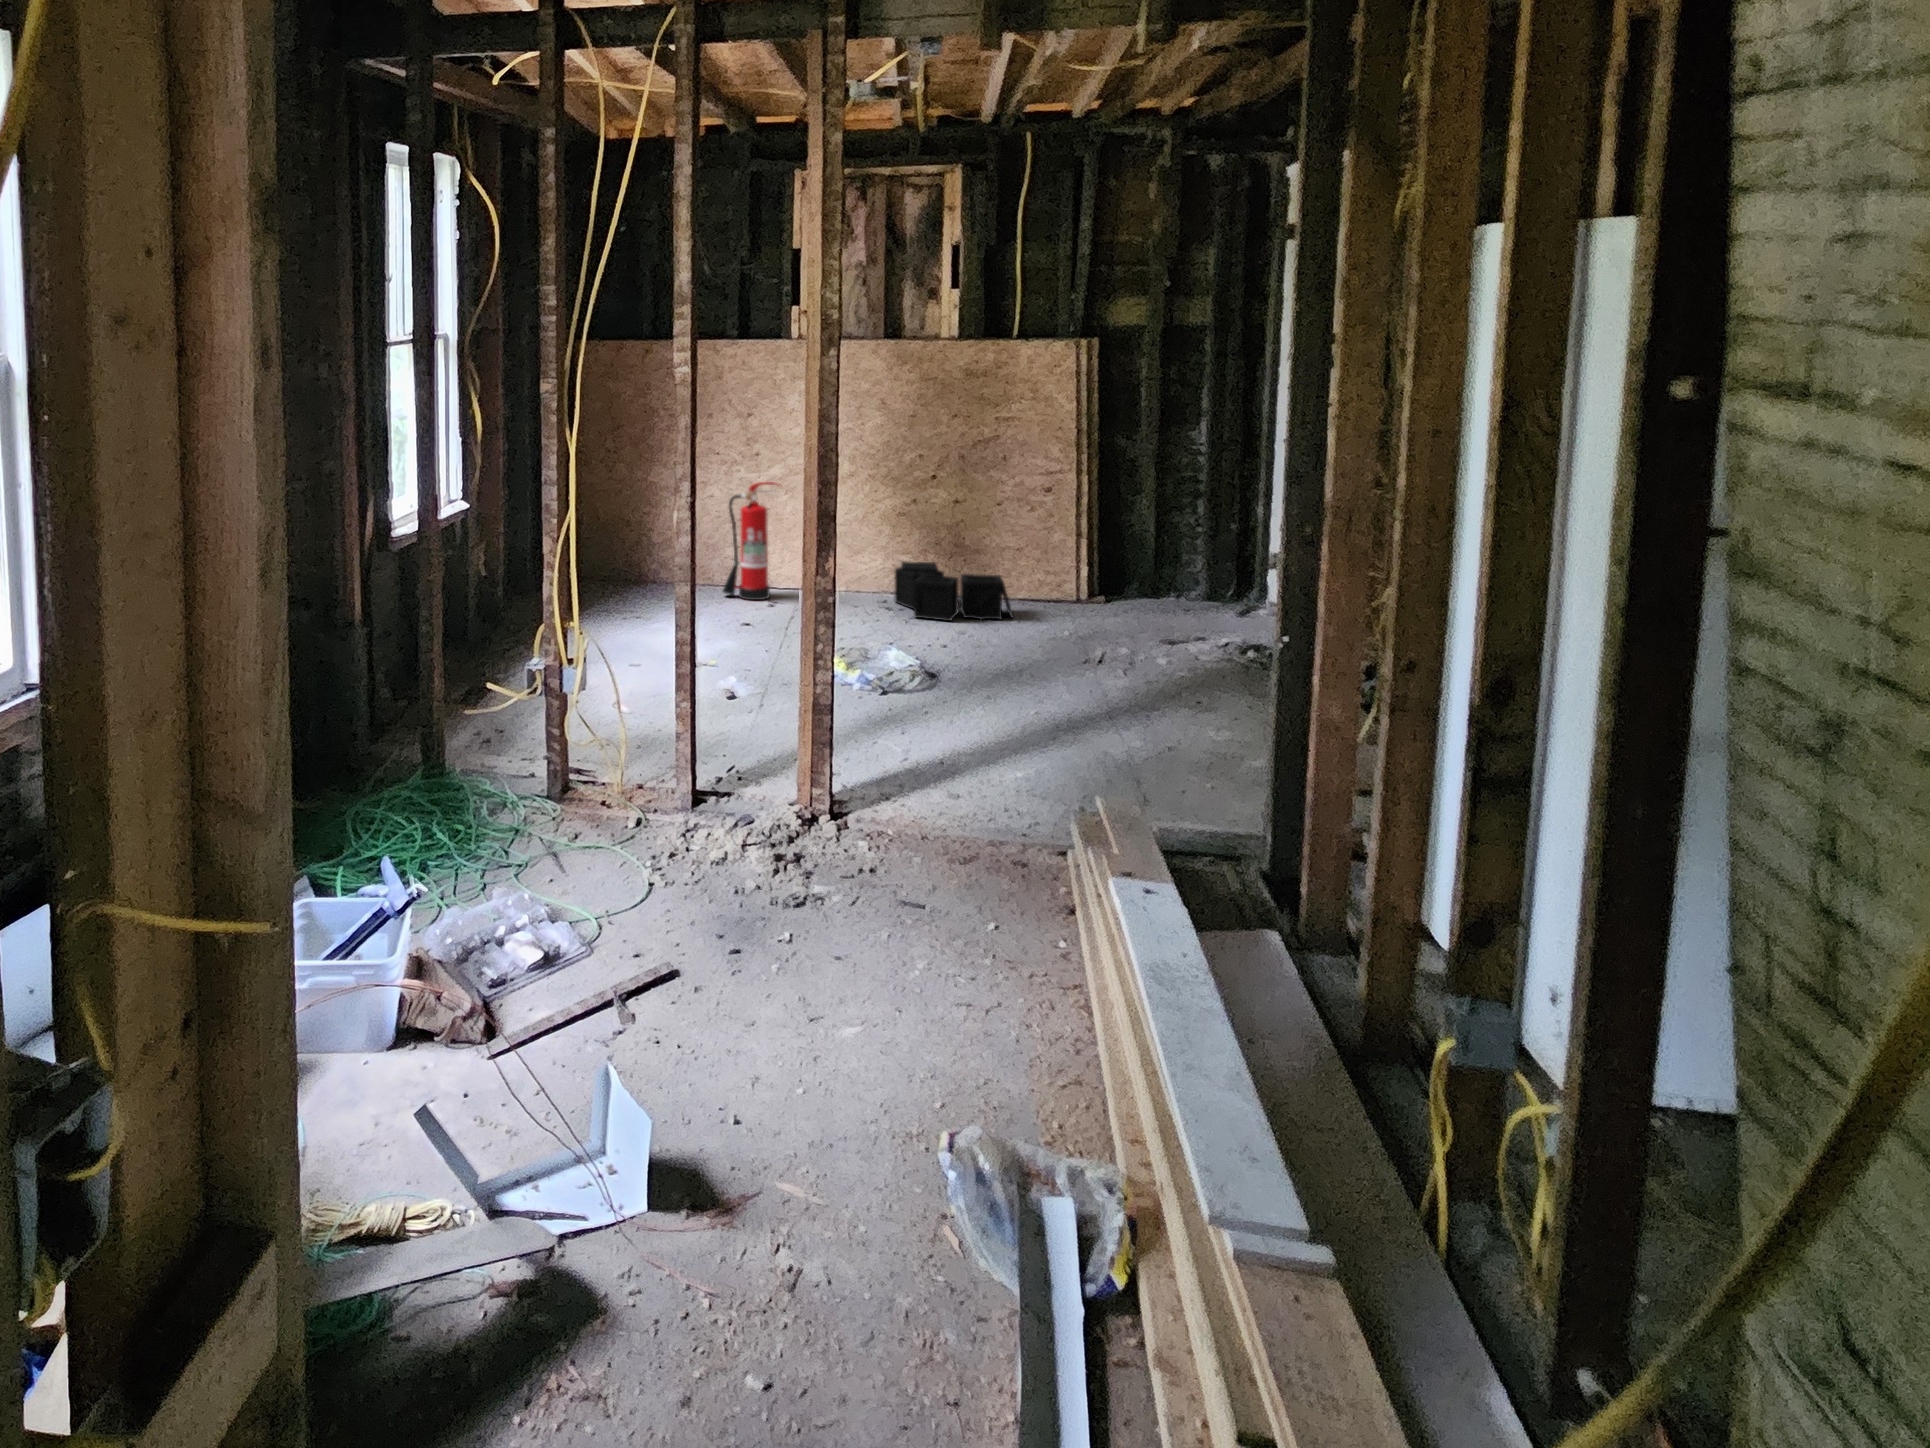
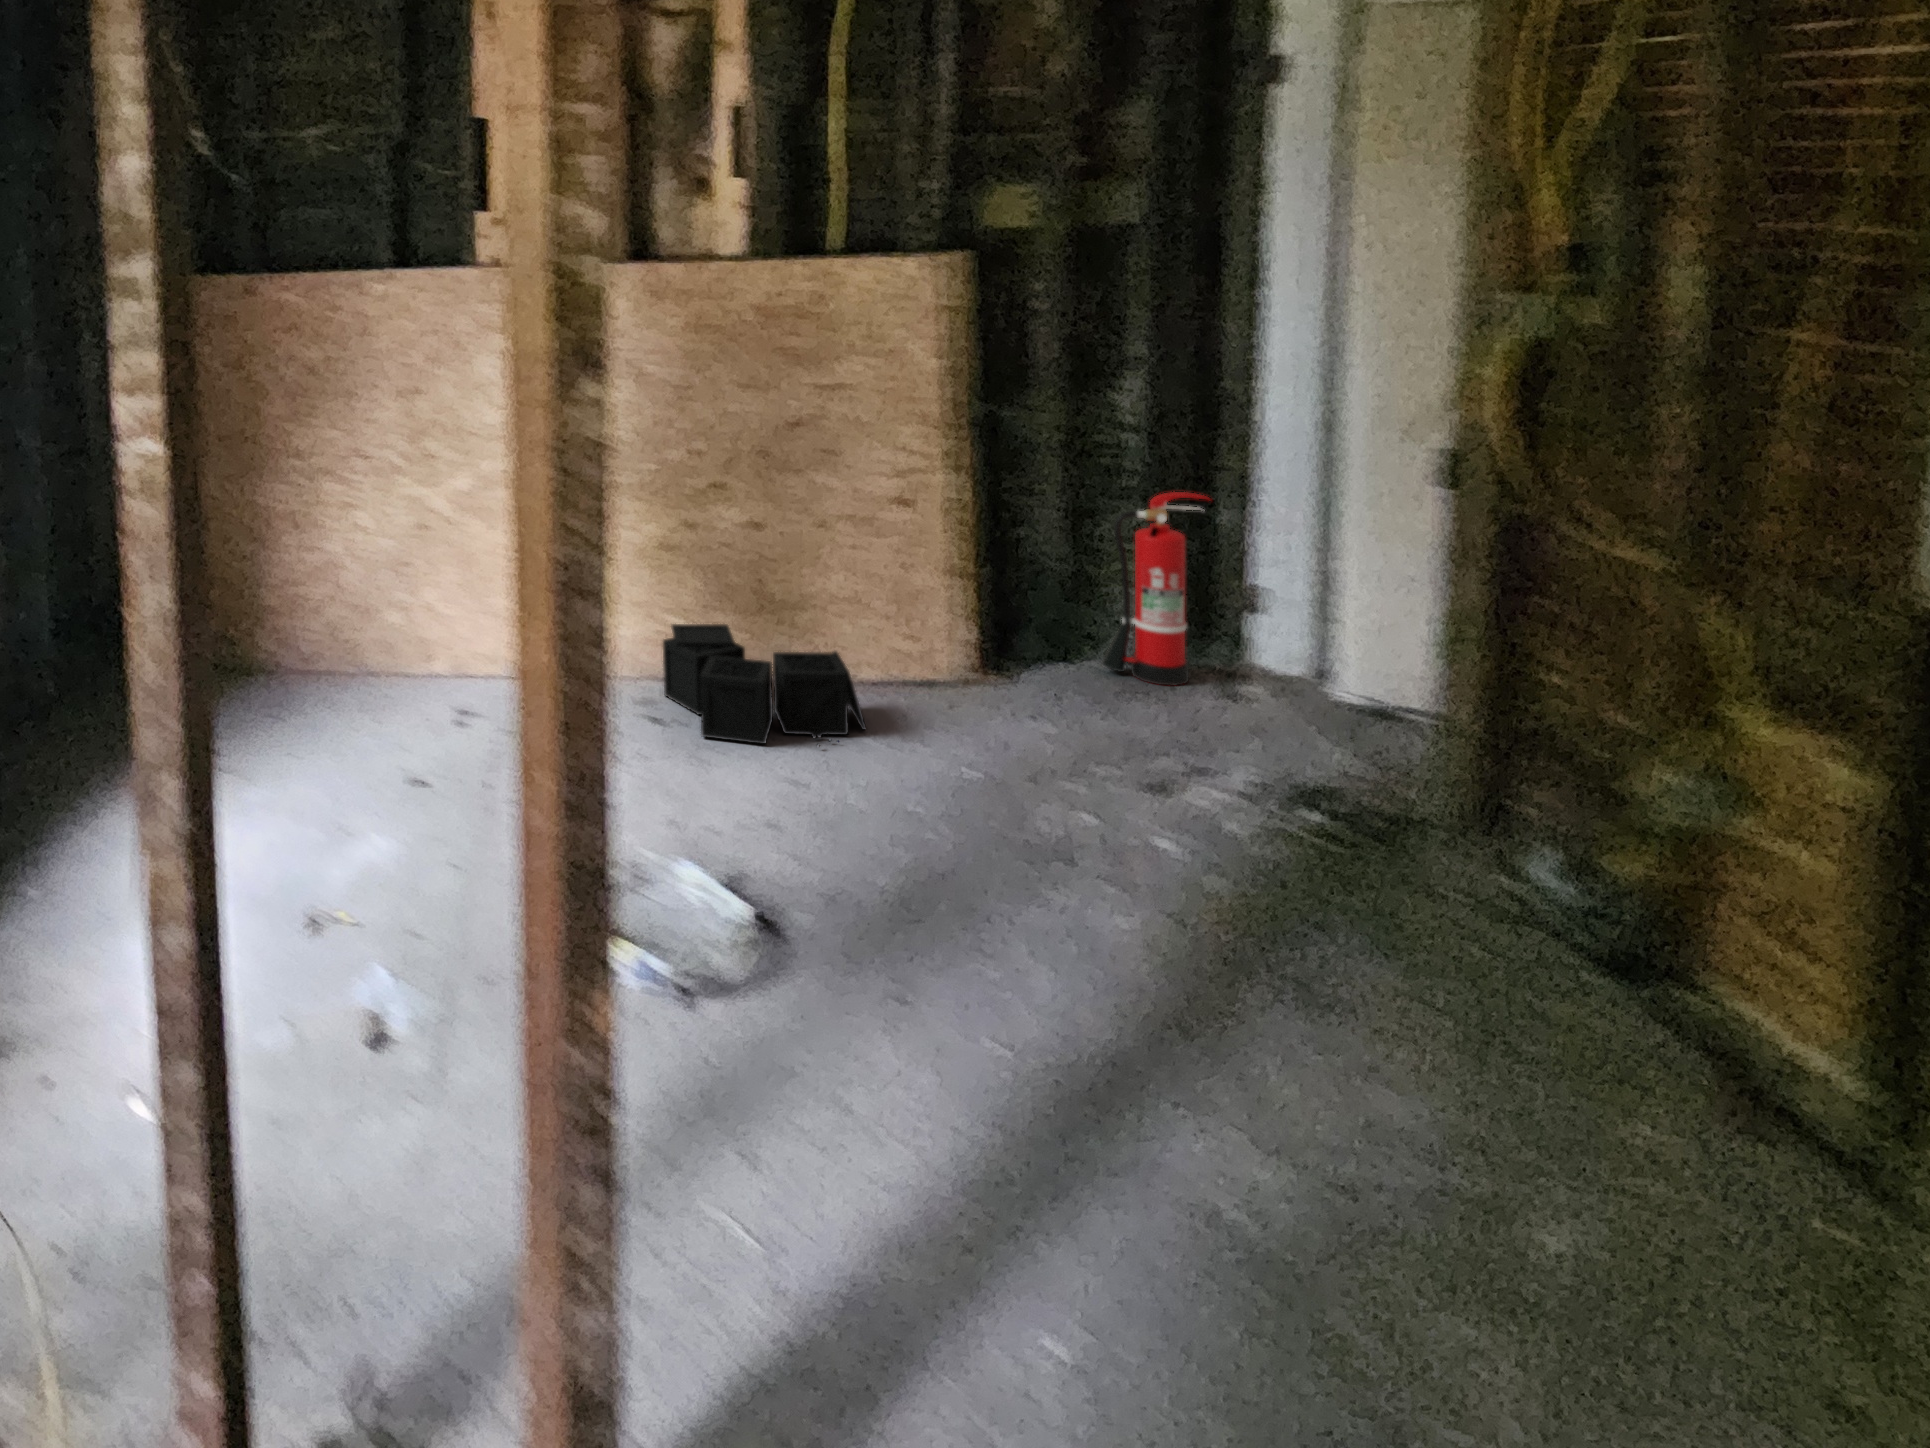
fire extinguisher: present [723,482,776,600] -> present [1102,492,1208,686]

